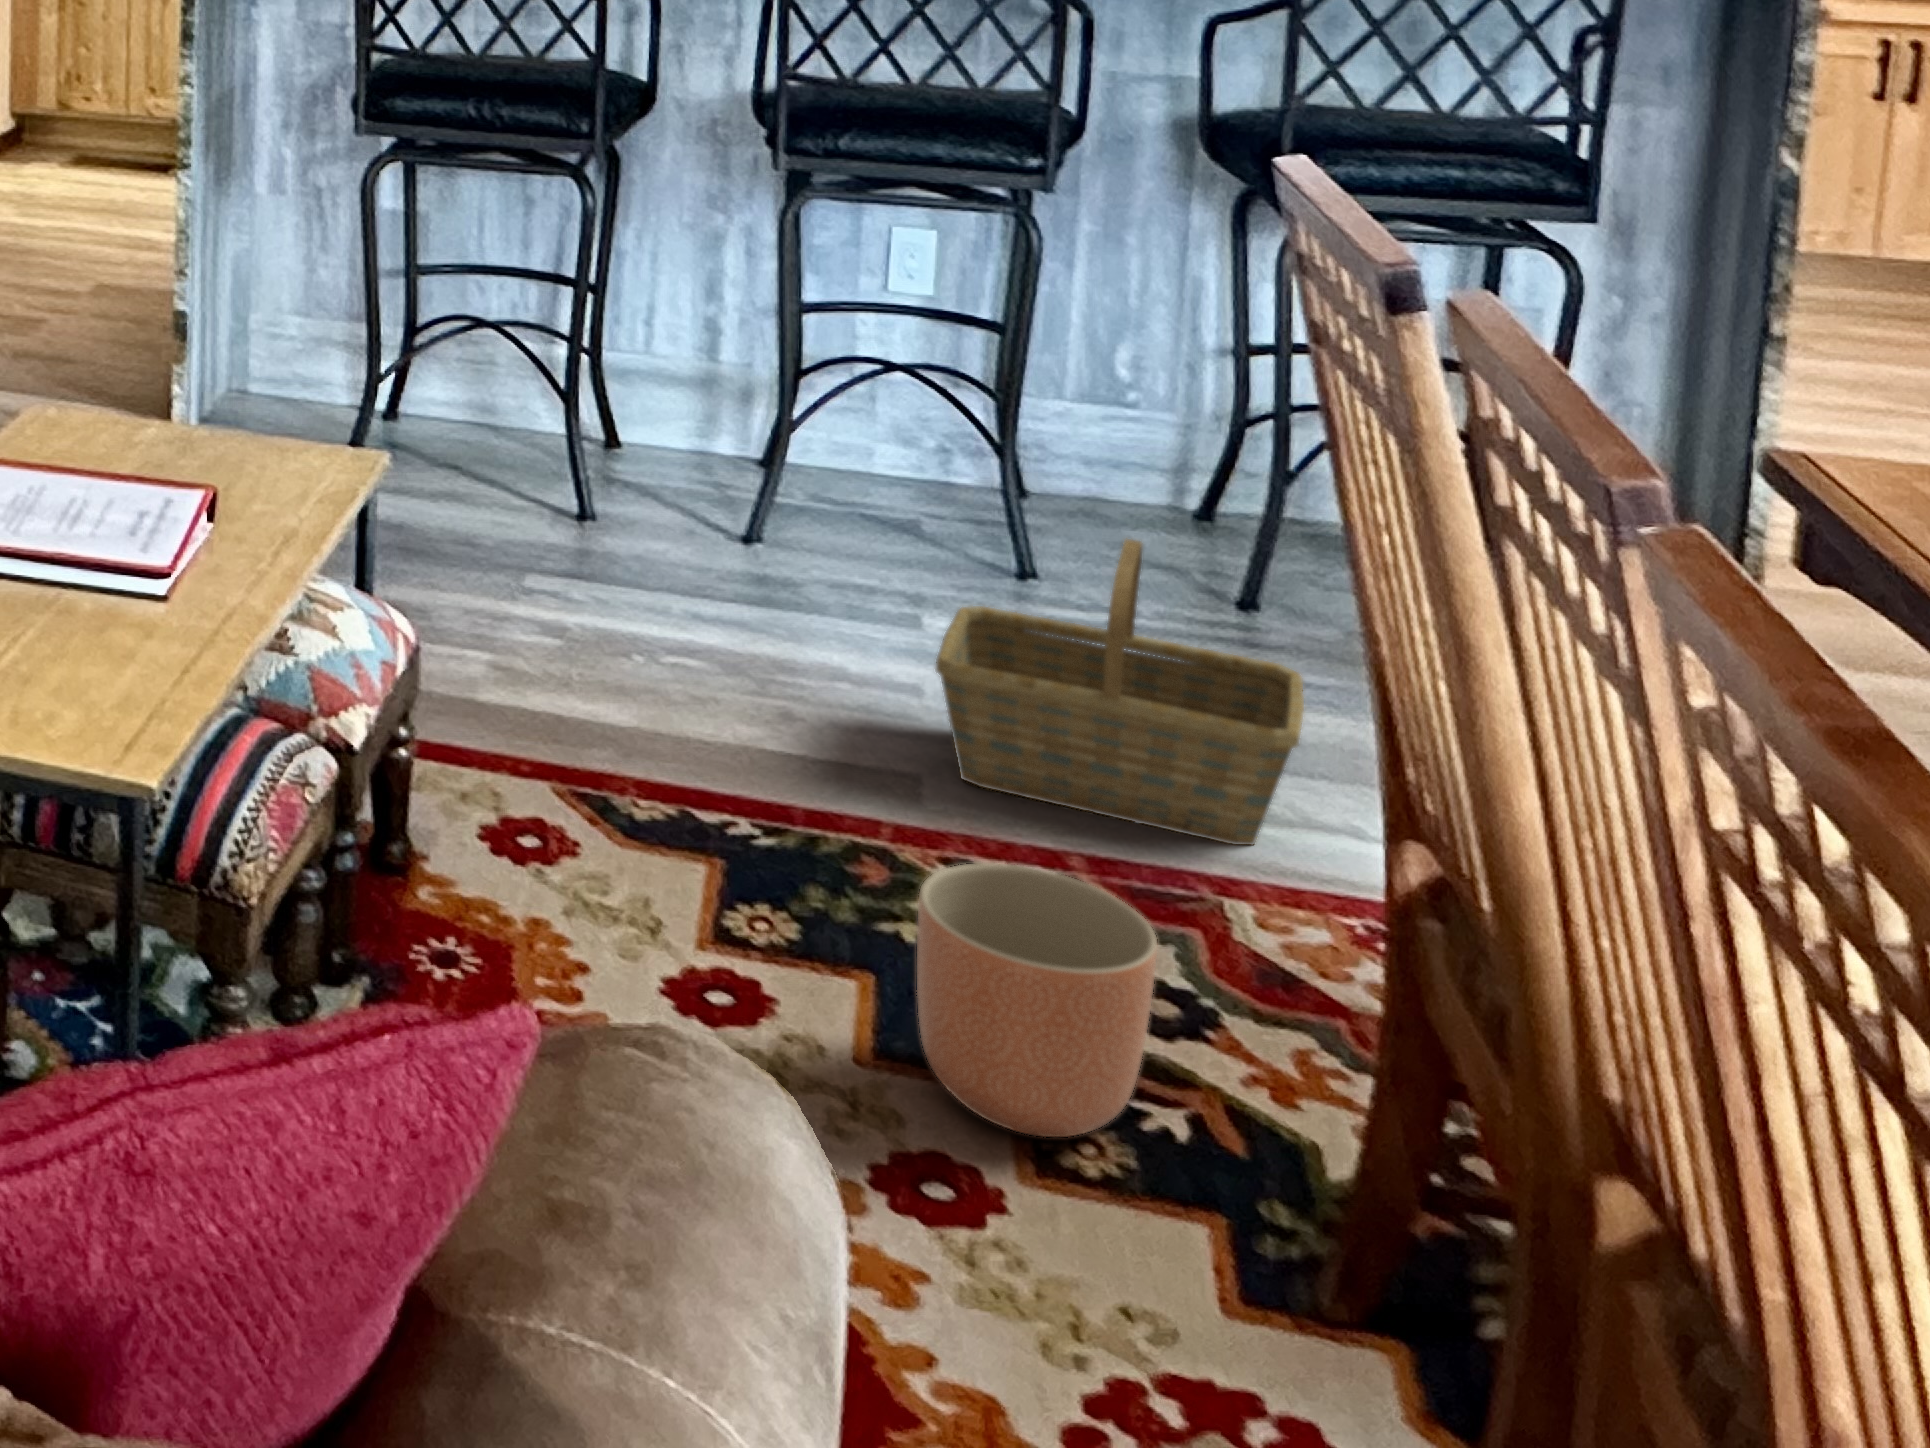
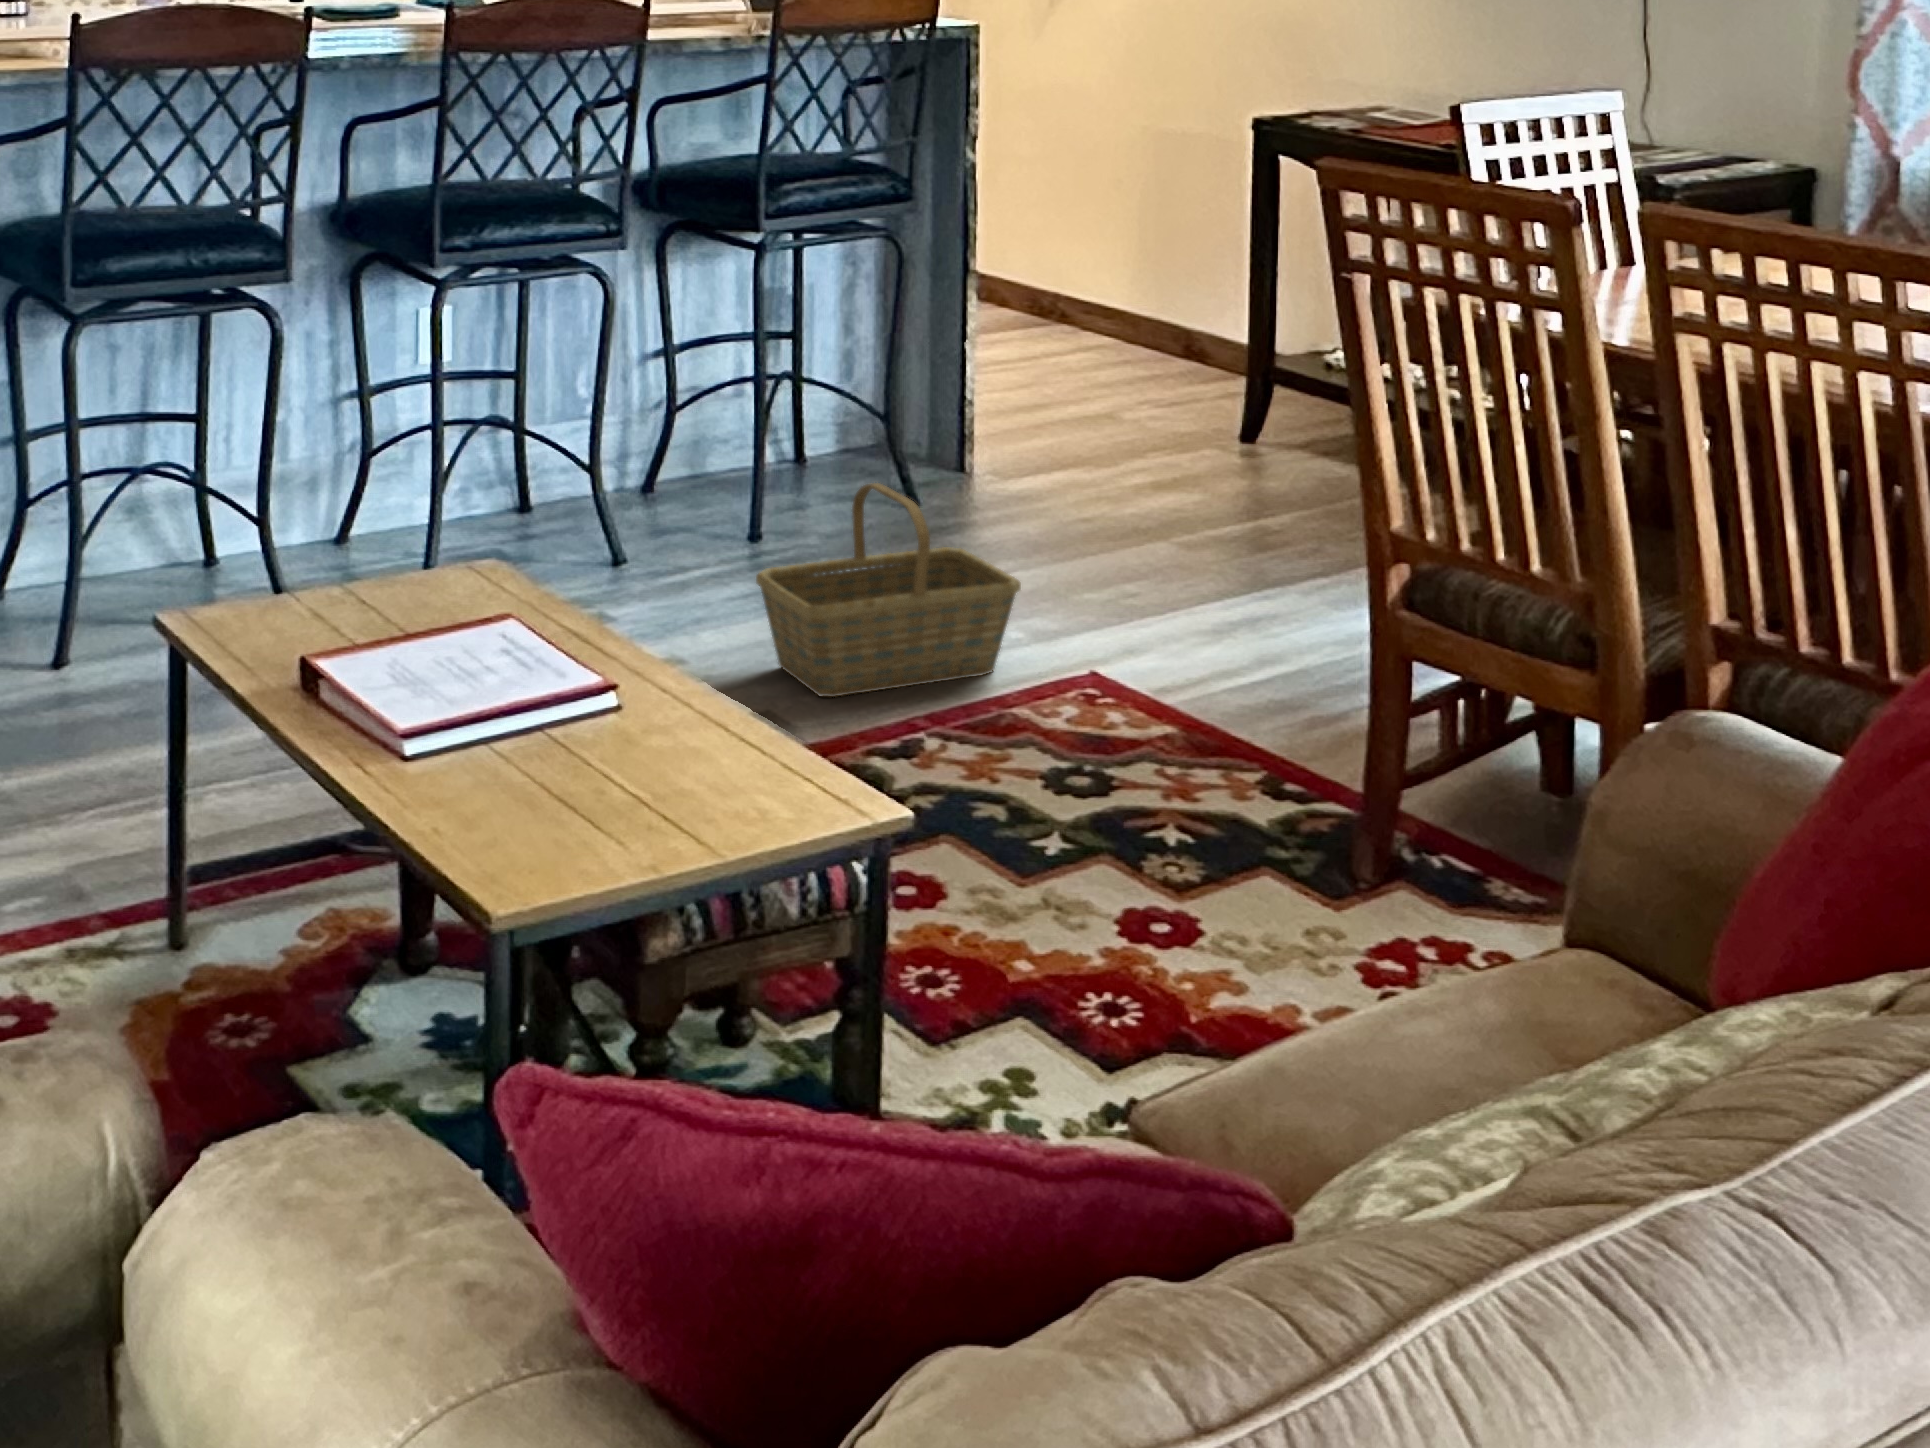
planter: present [917,863,1157,1137] -> none [1068,687,1219,863]

